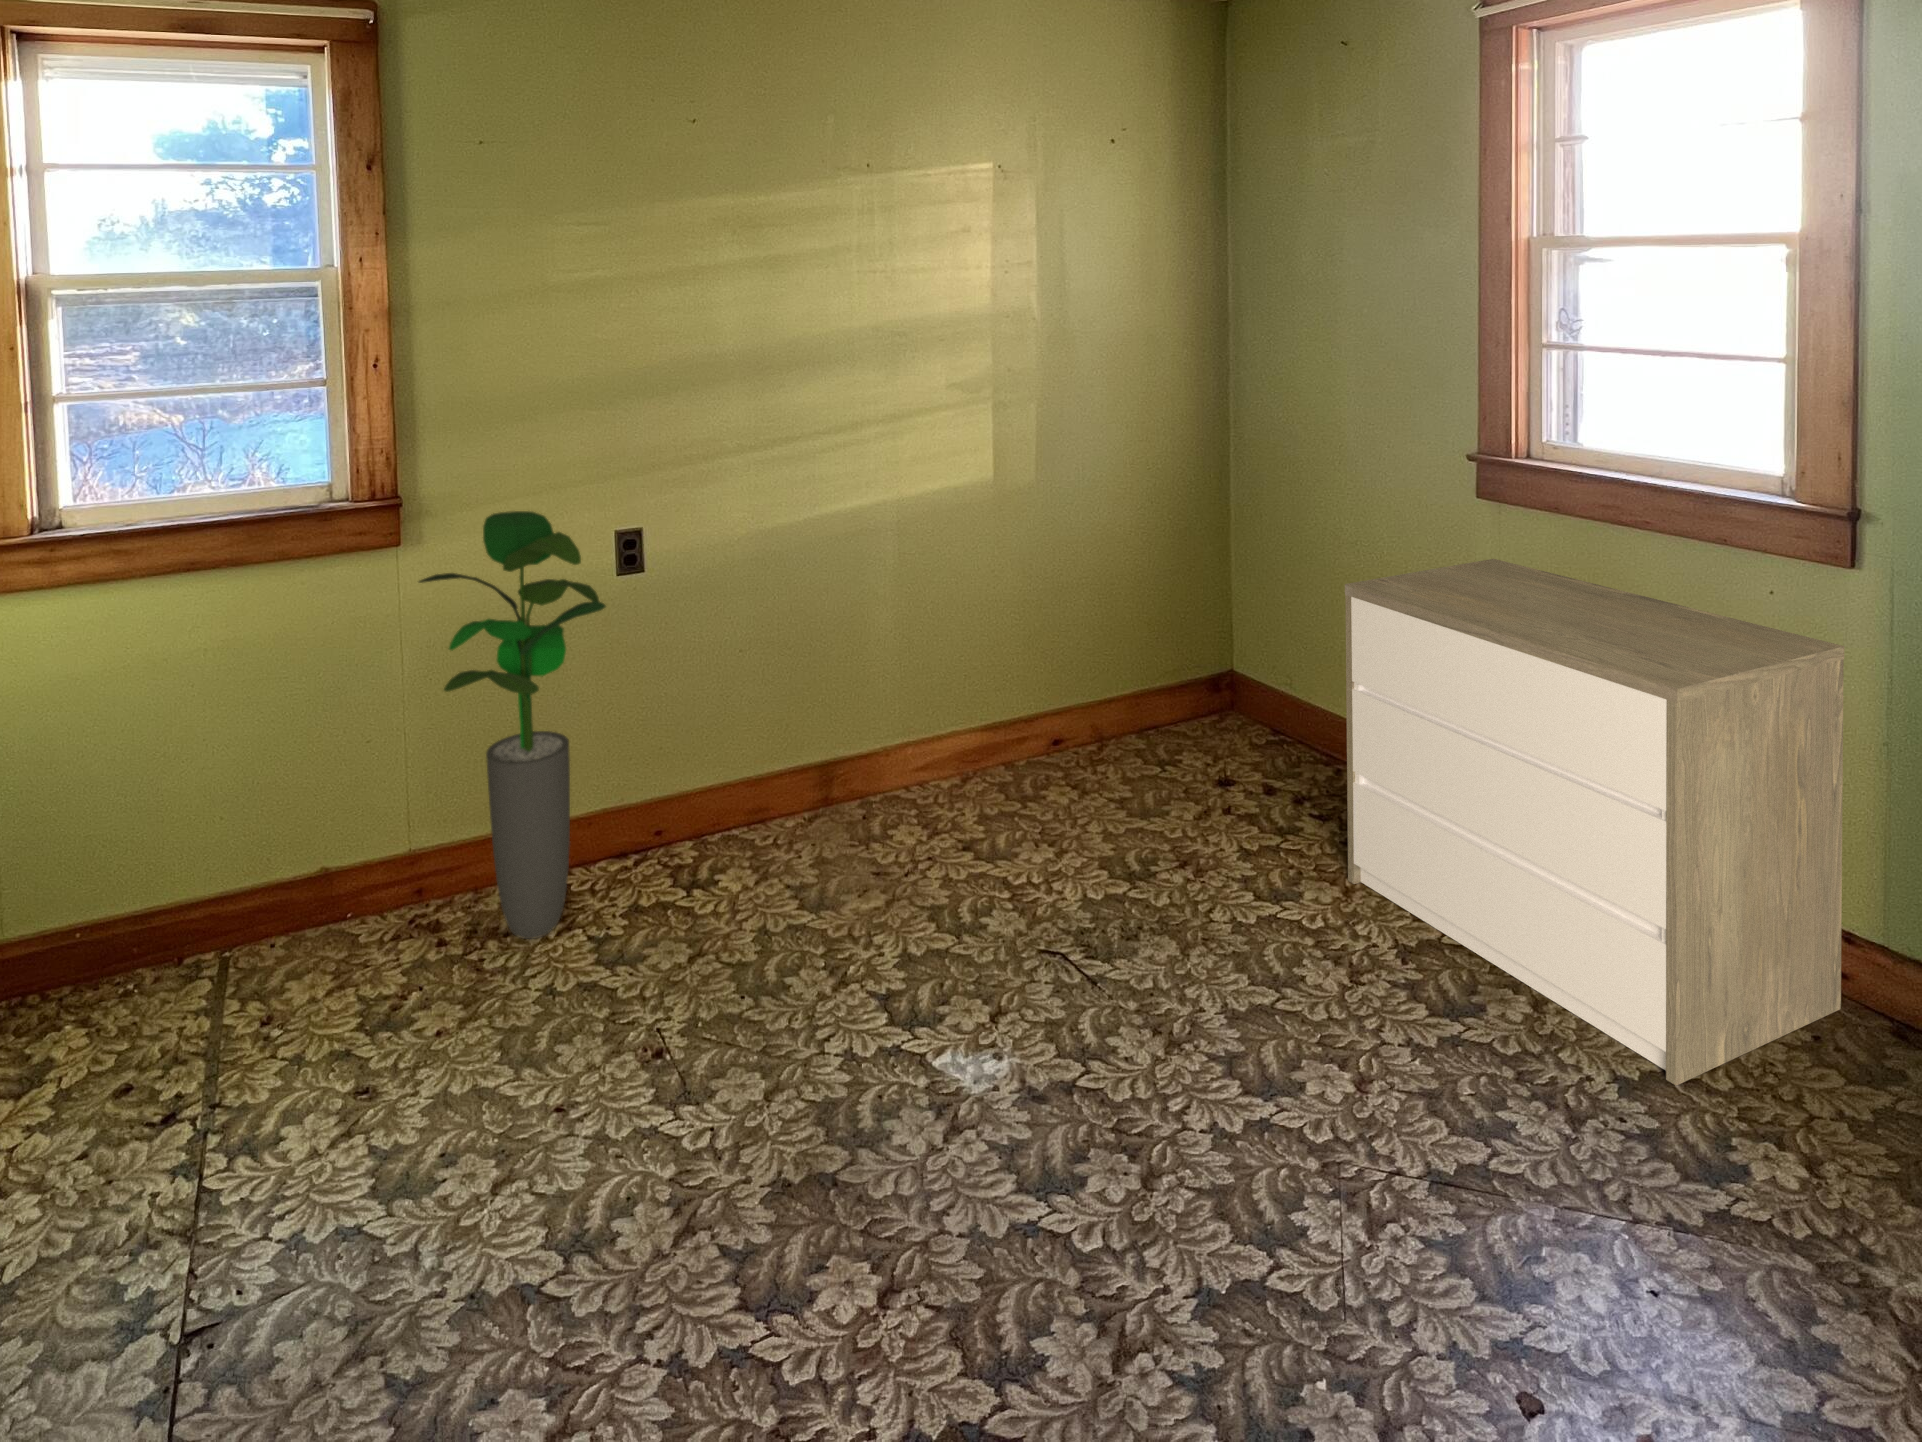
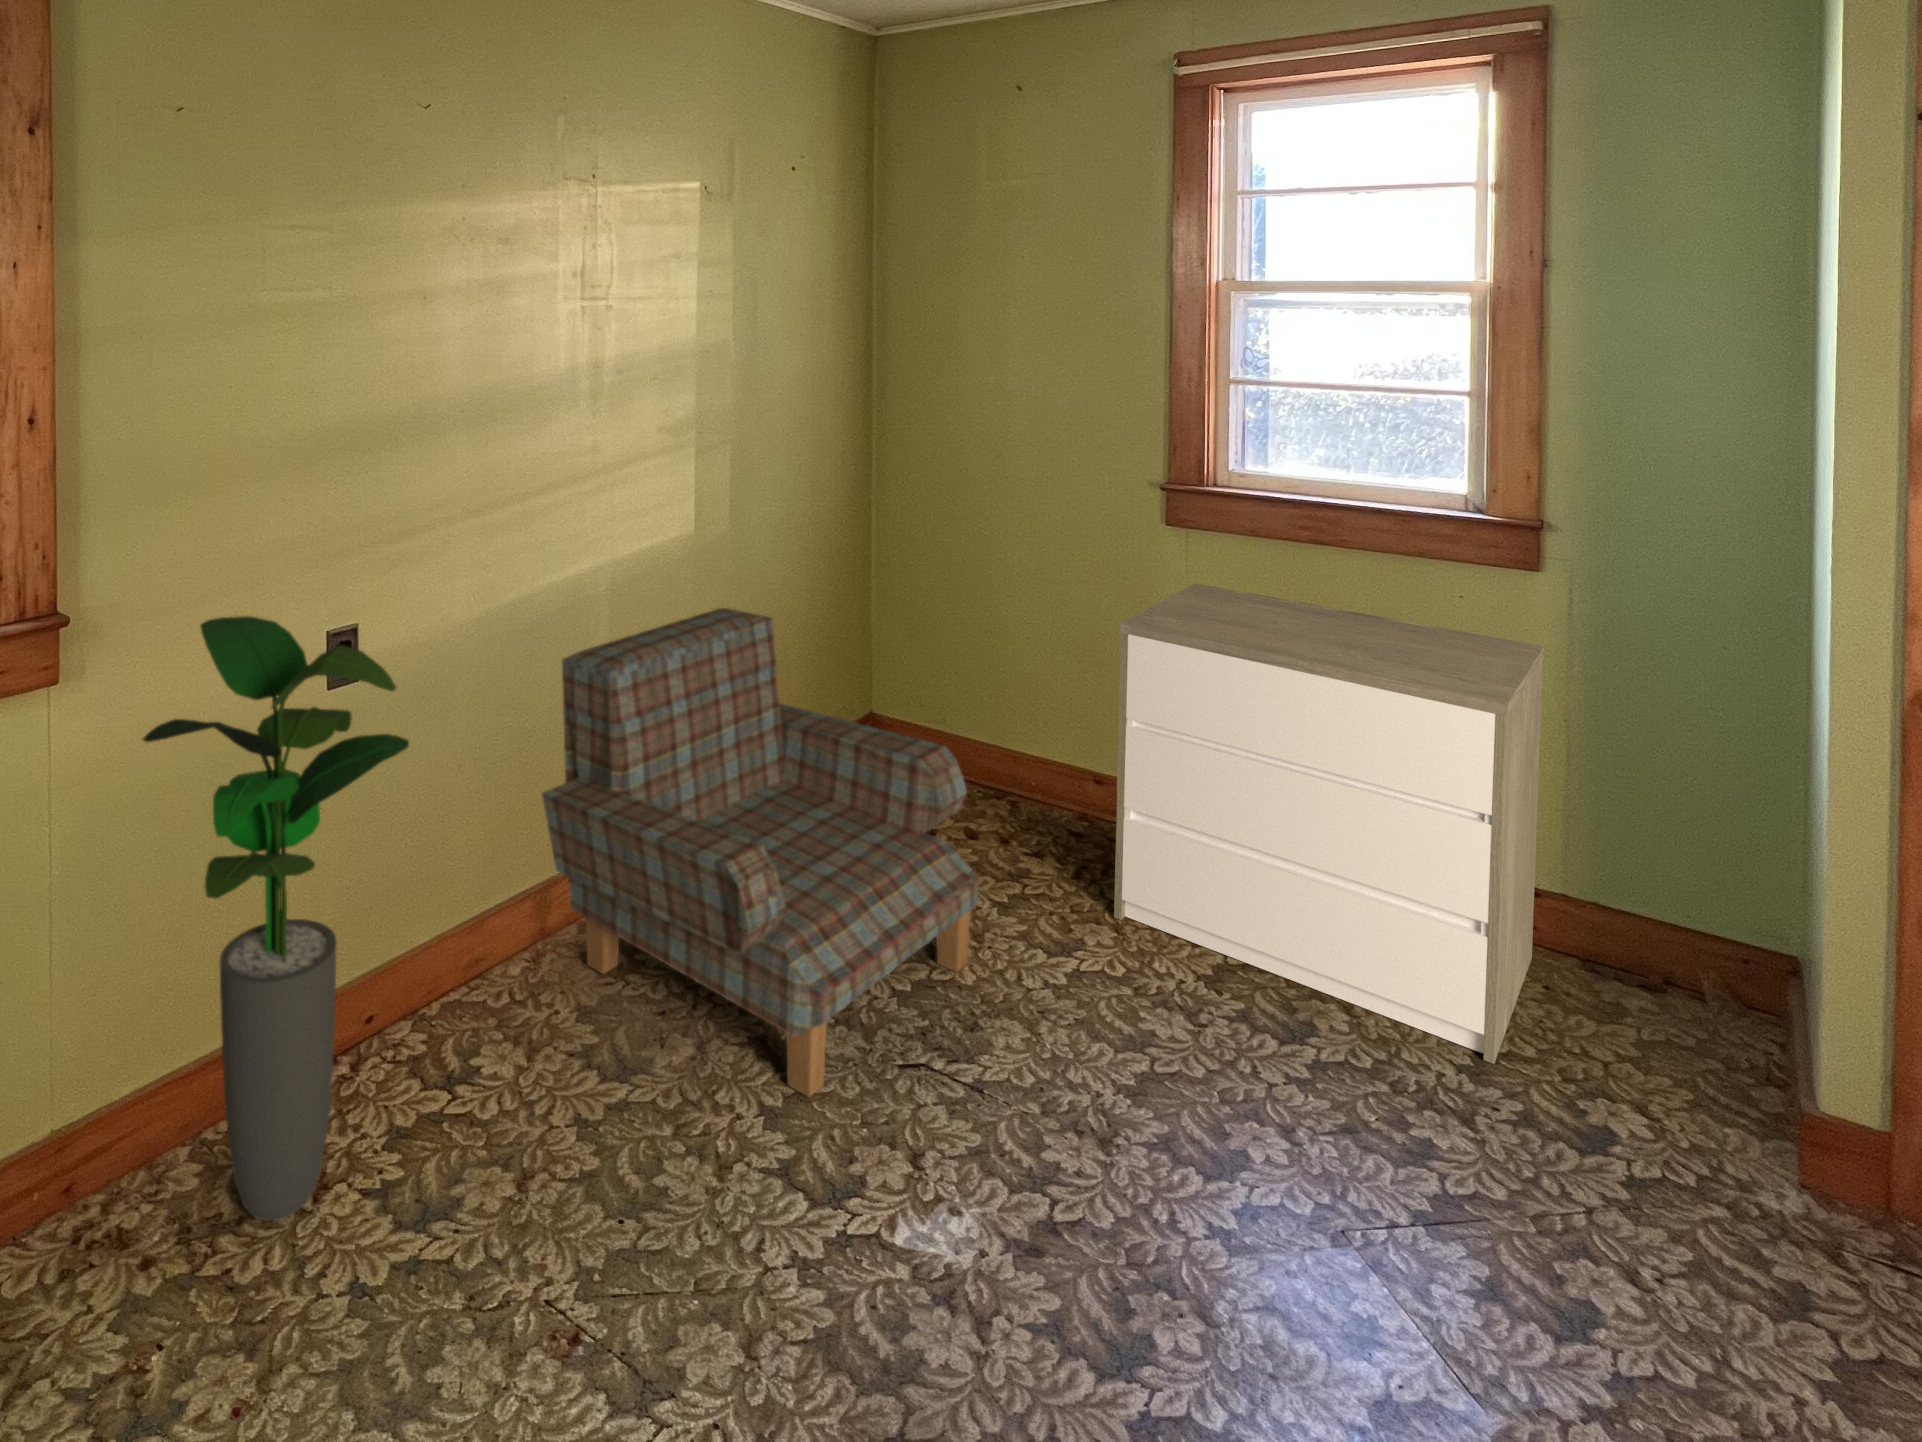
armchair: none [795,550,1180,953] -> present [542,608,979,1097]

